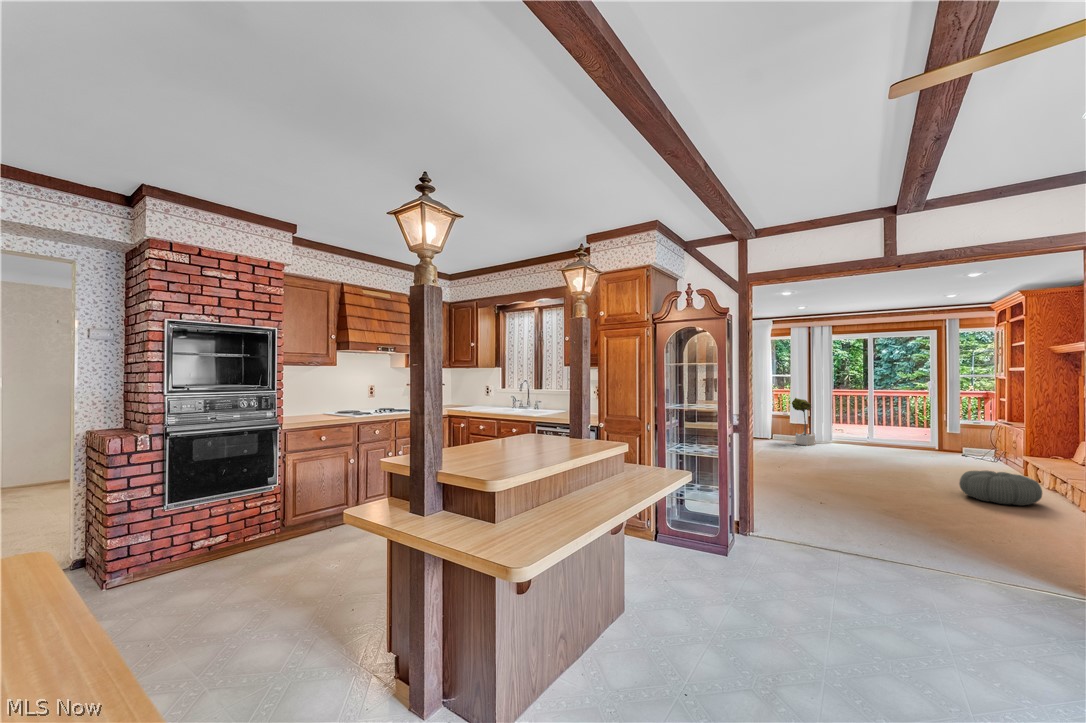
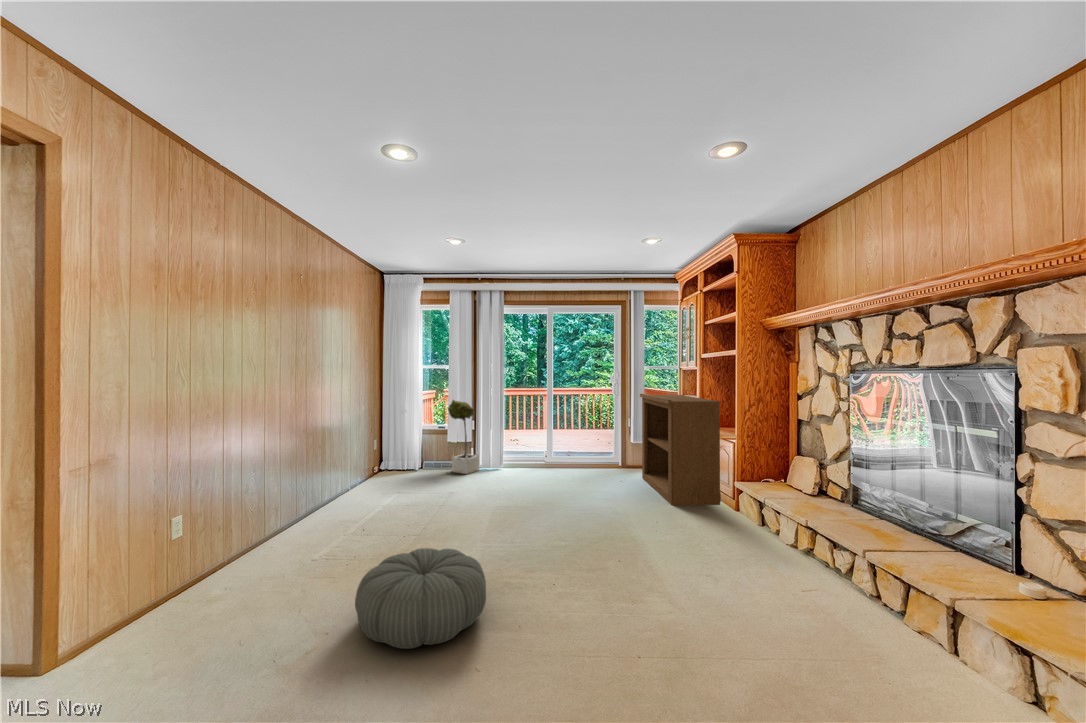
bookshelf: none [952,397,1016,474] -> present [640,394,721,505]
pouf: present [959,470,1042,505] -> present [355,548,486,649]

